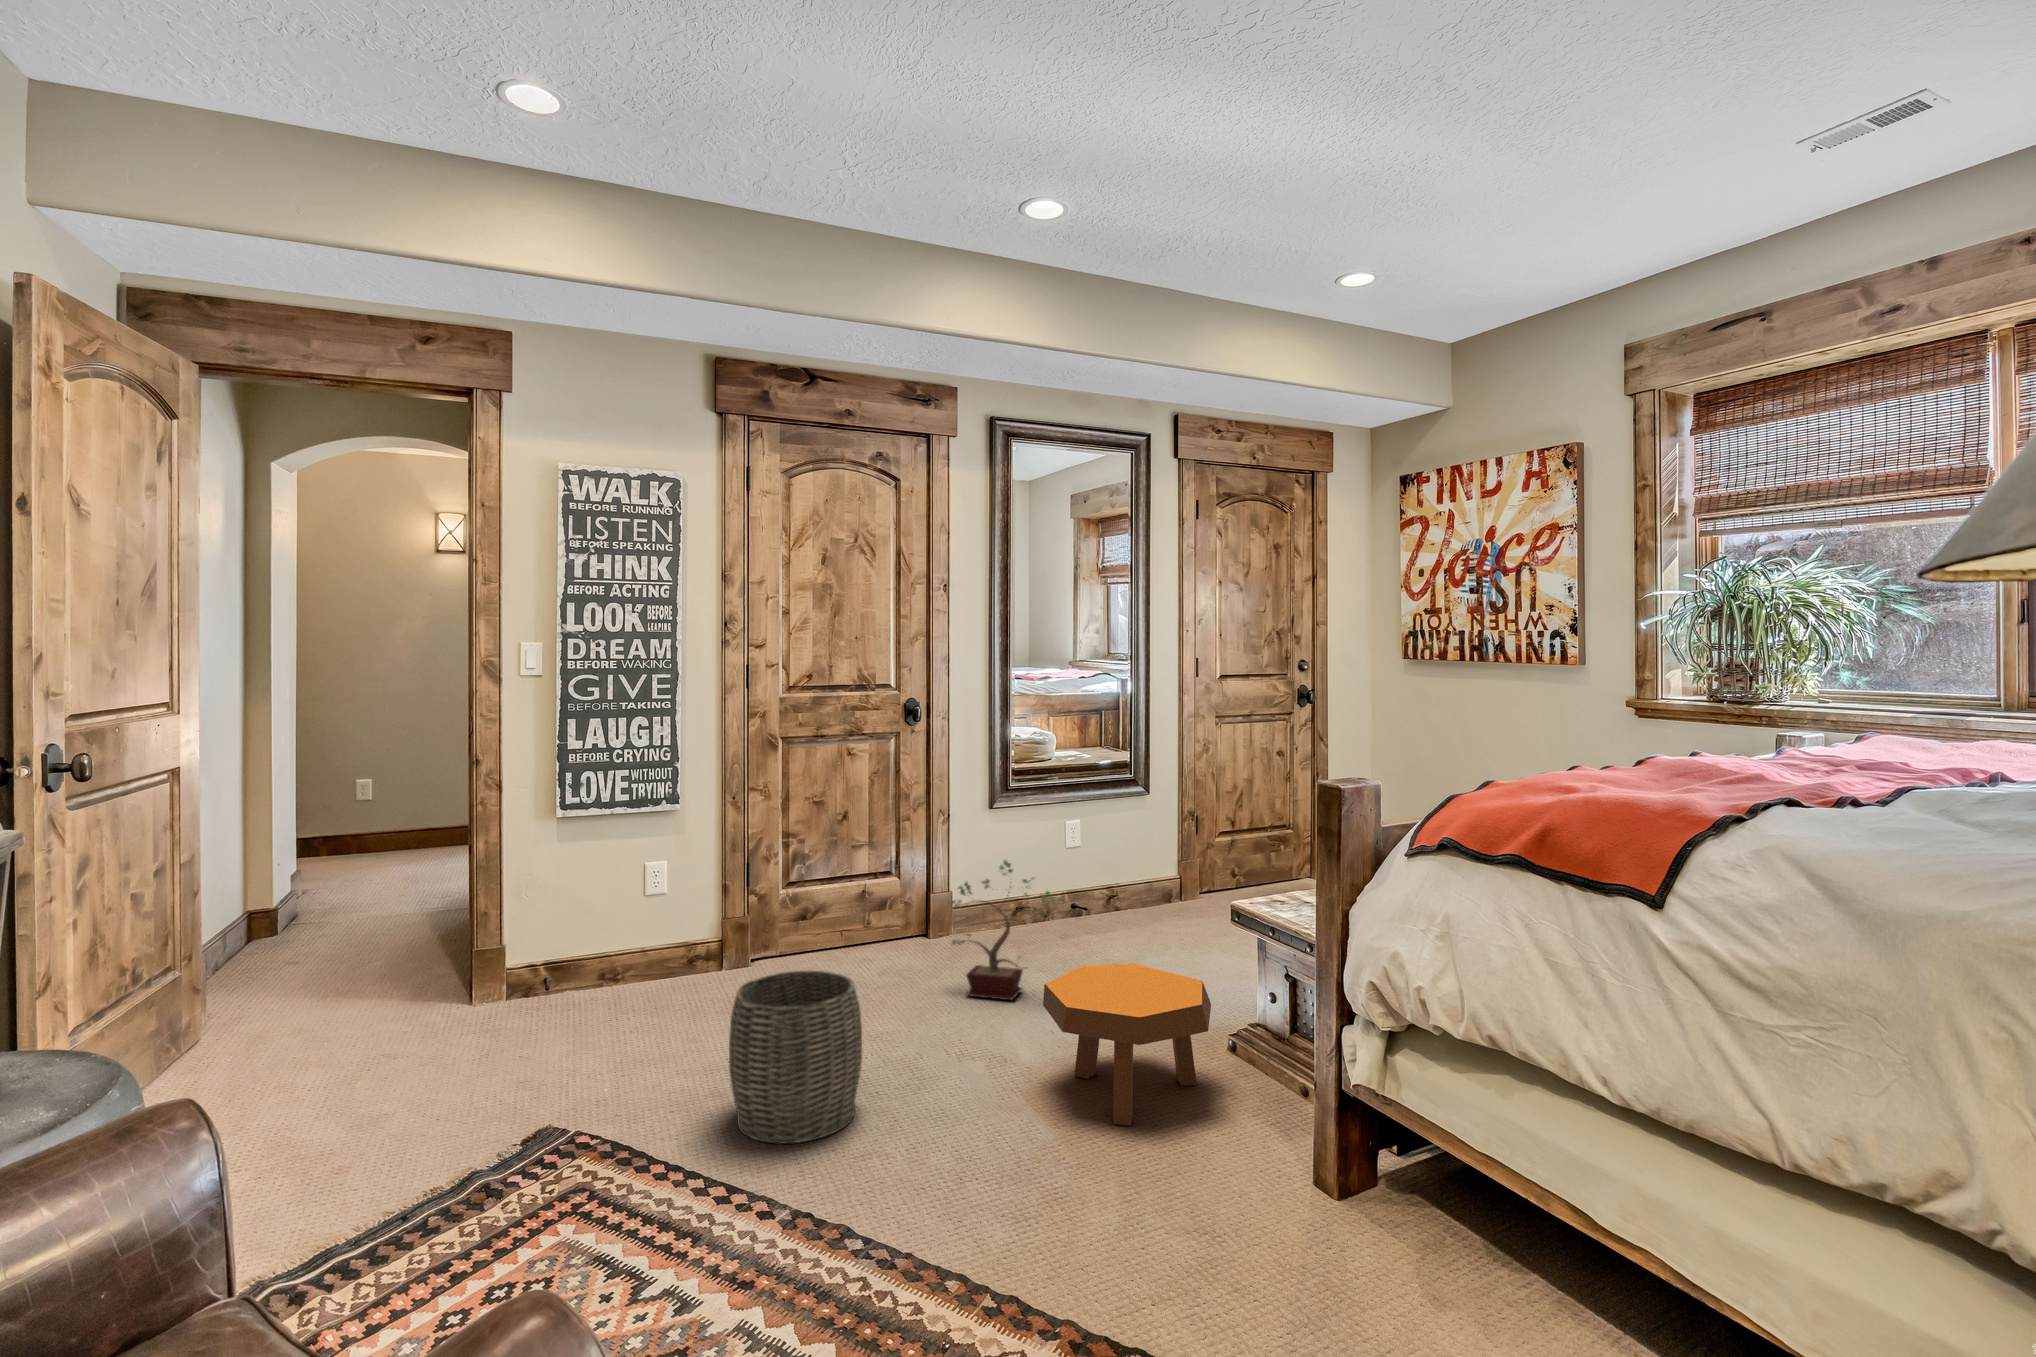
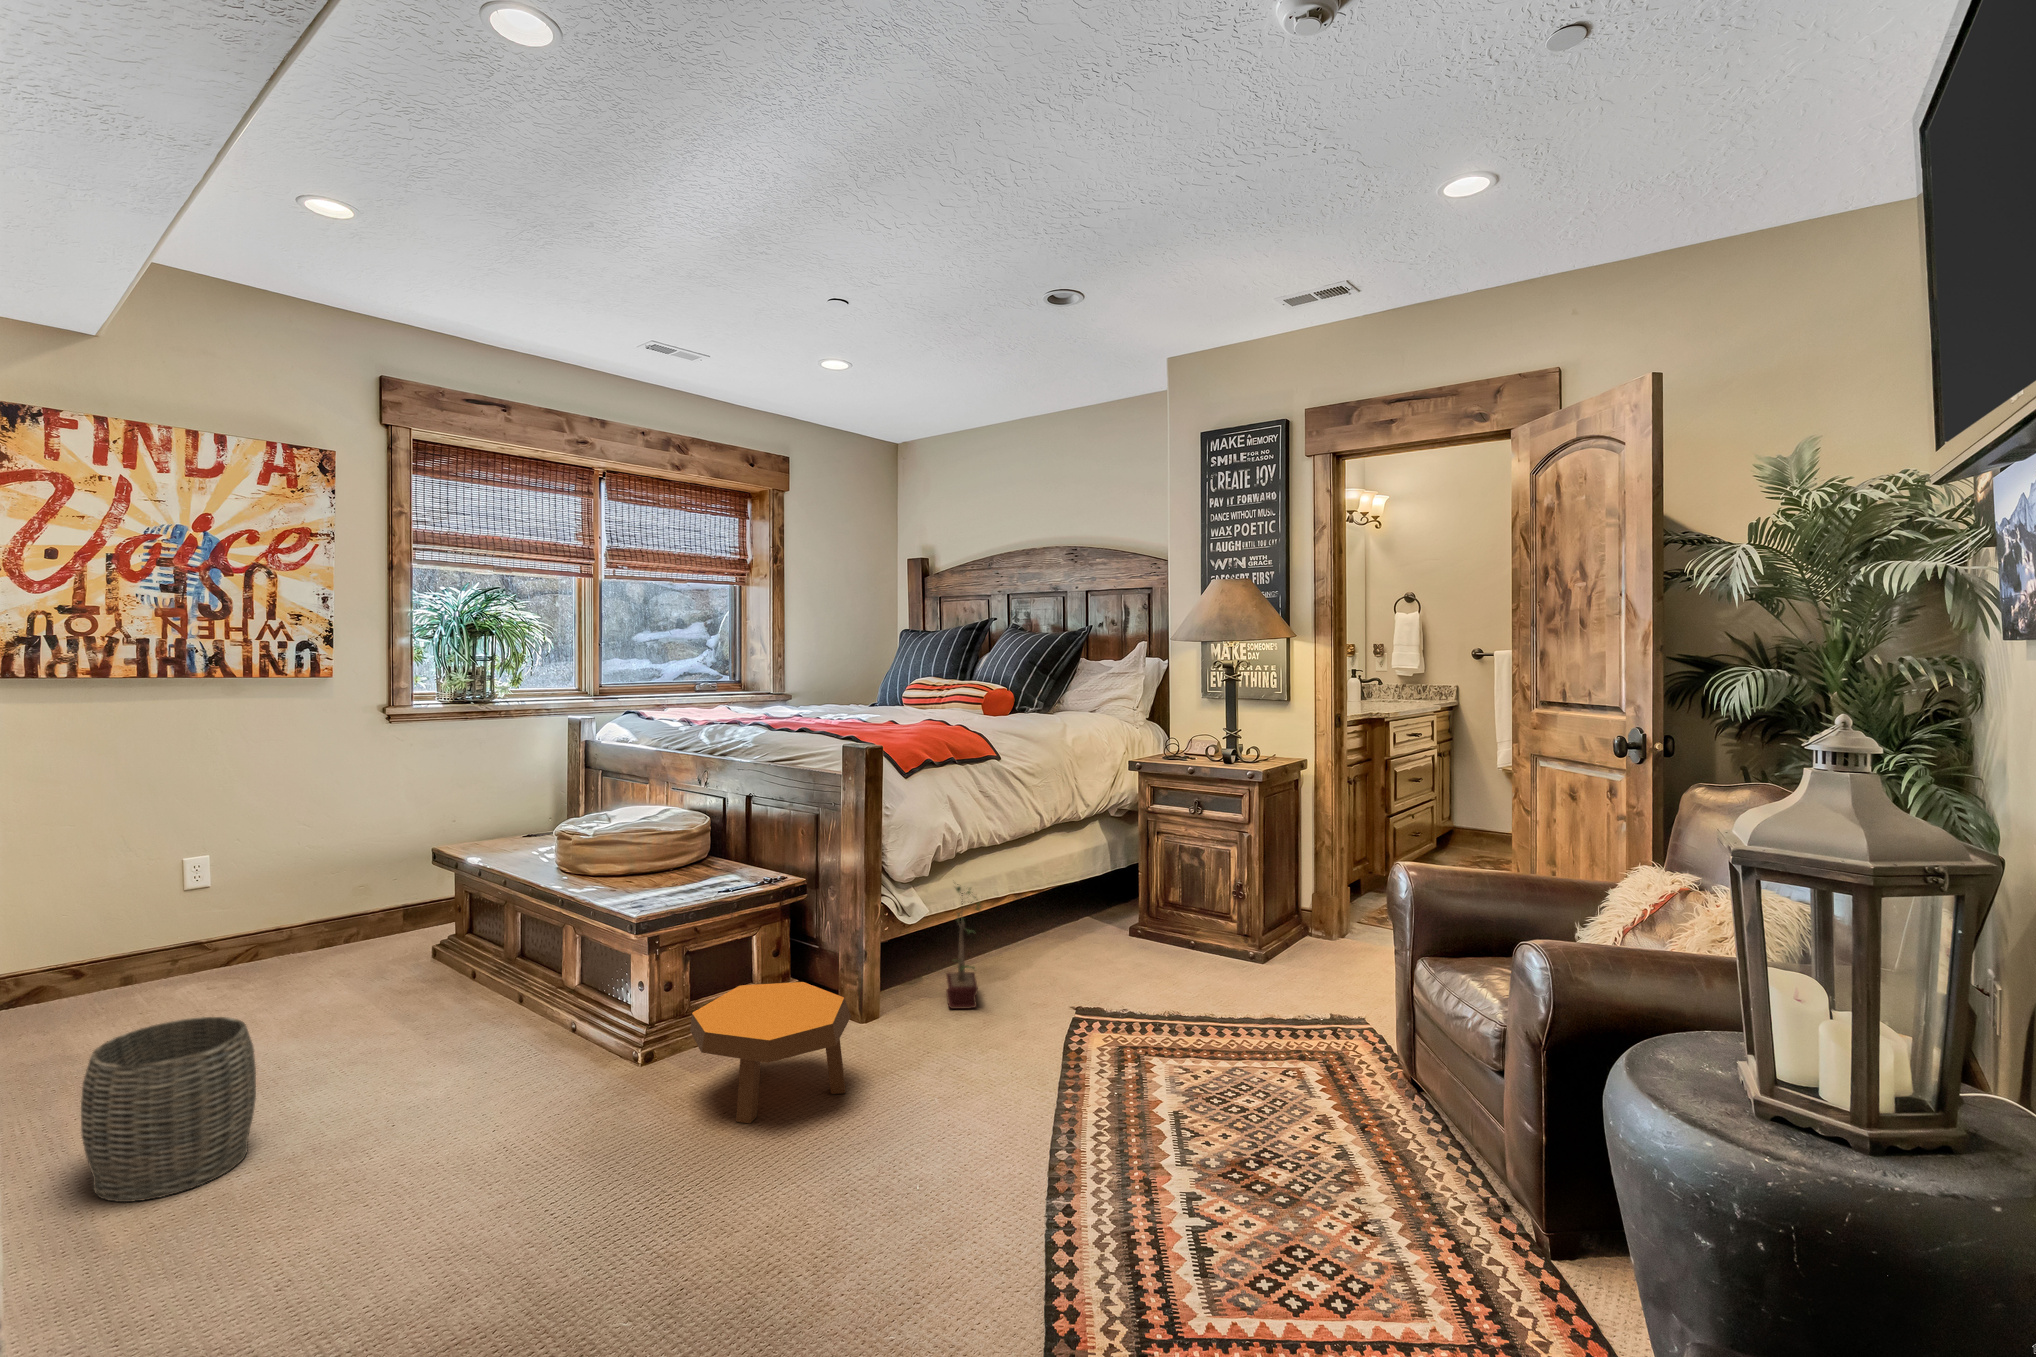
potted plant: present [950,861,1062,1000] -> present [946,884,981,1009]
woven basket: present [729,971,862,1144] -> present [81,1017,256,1202]

